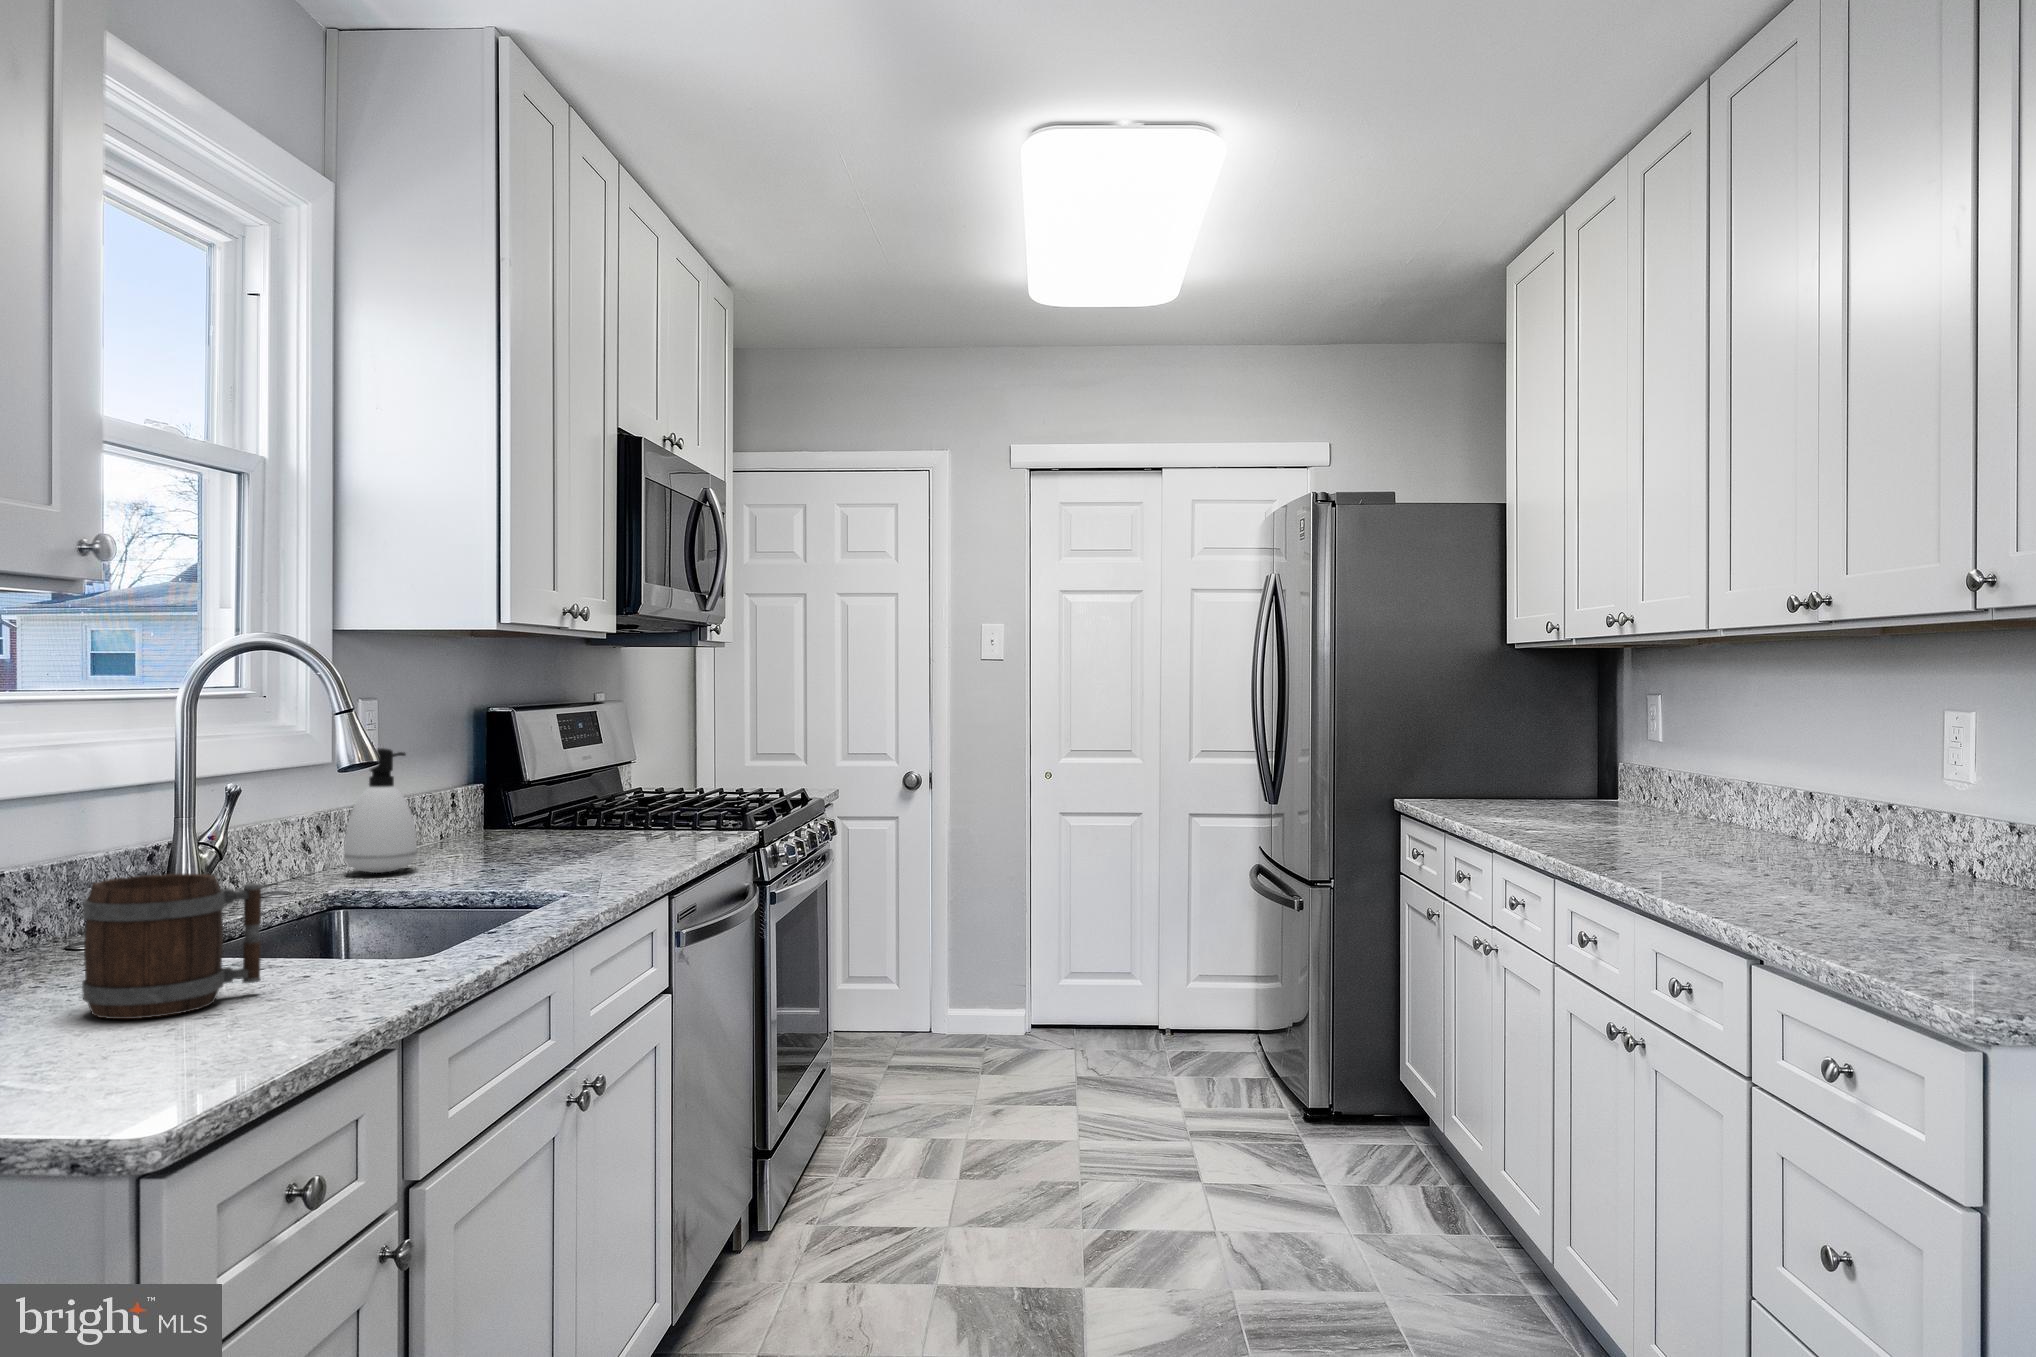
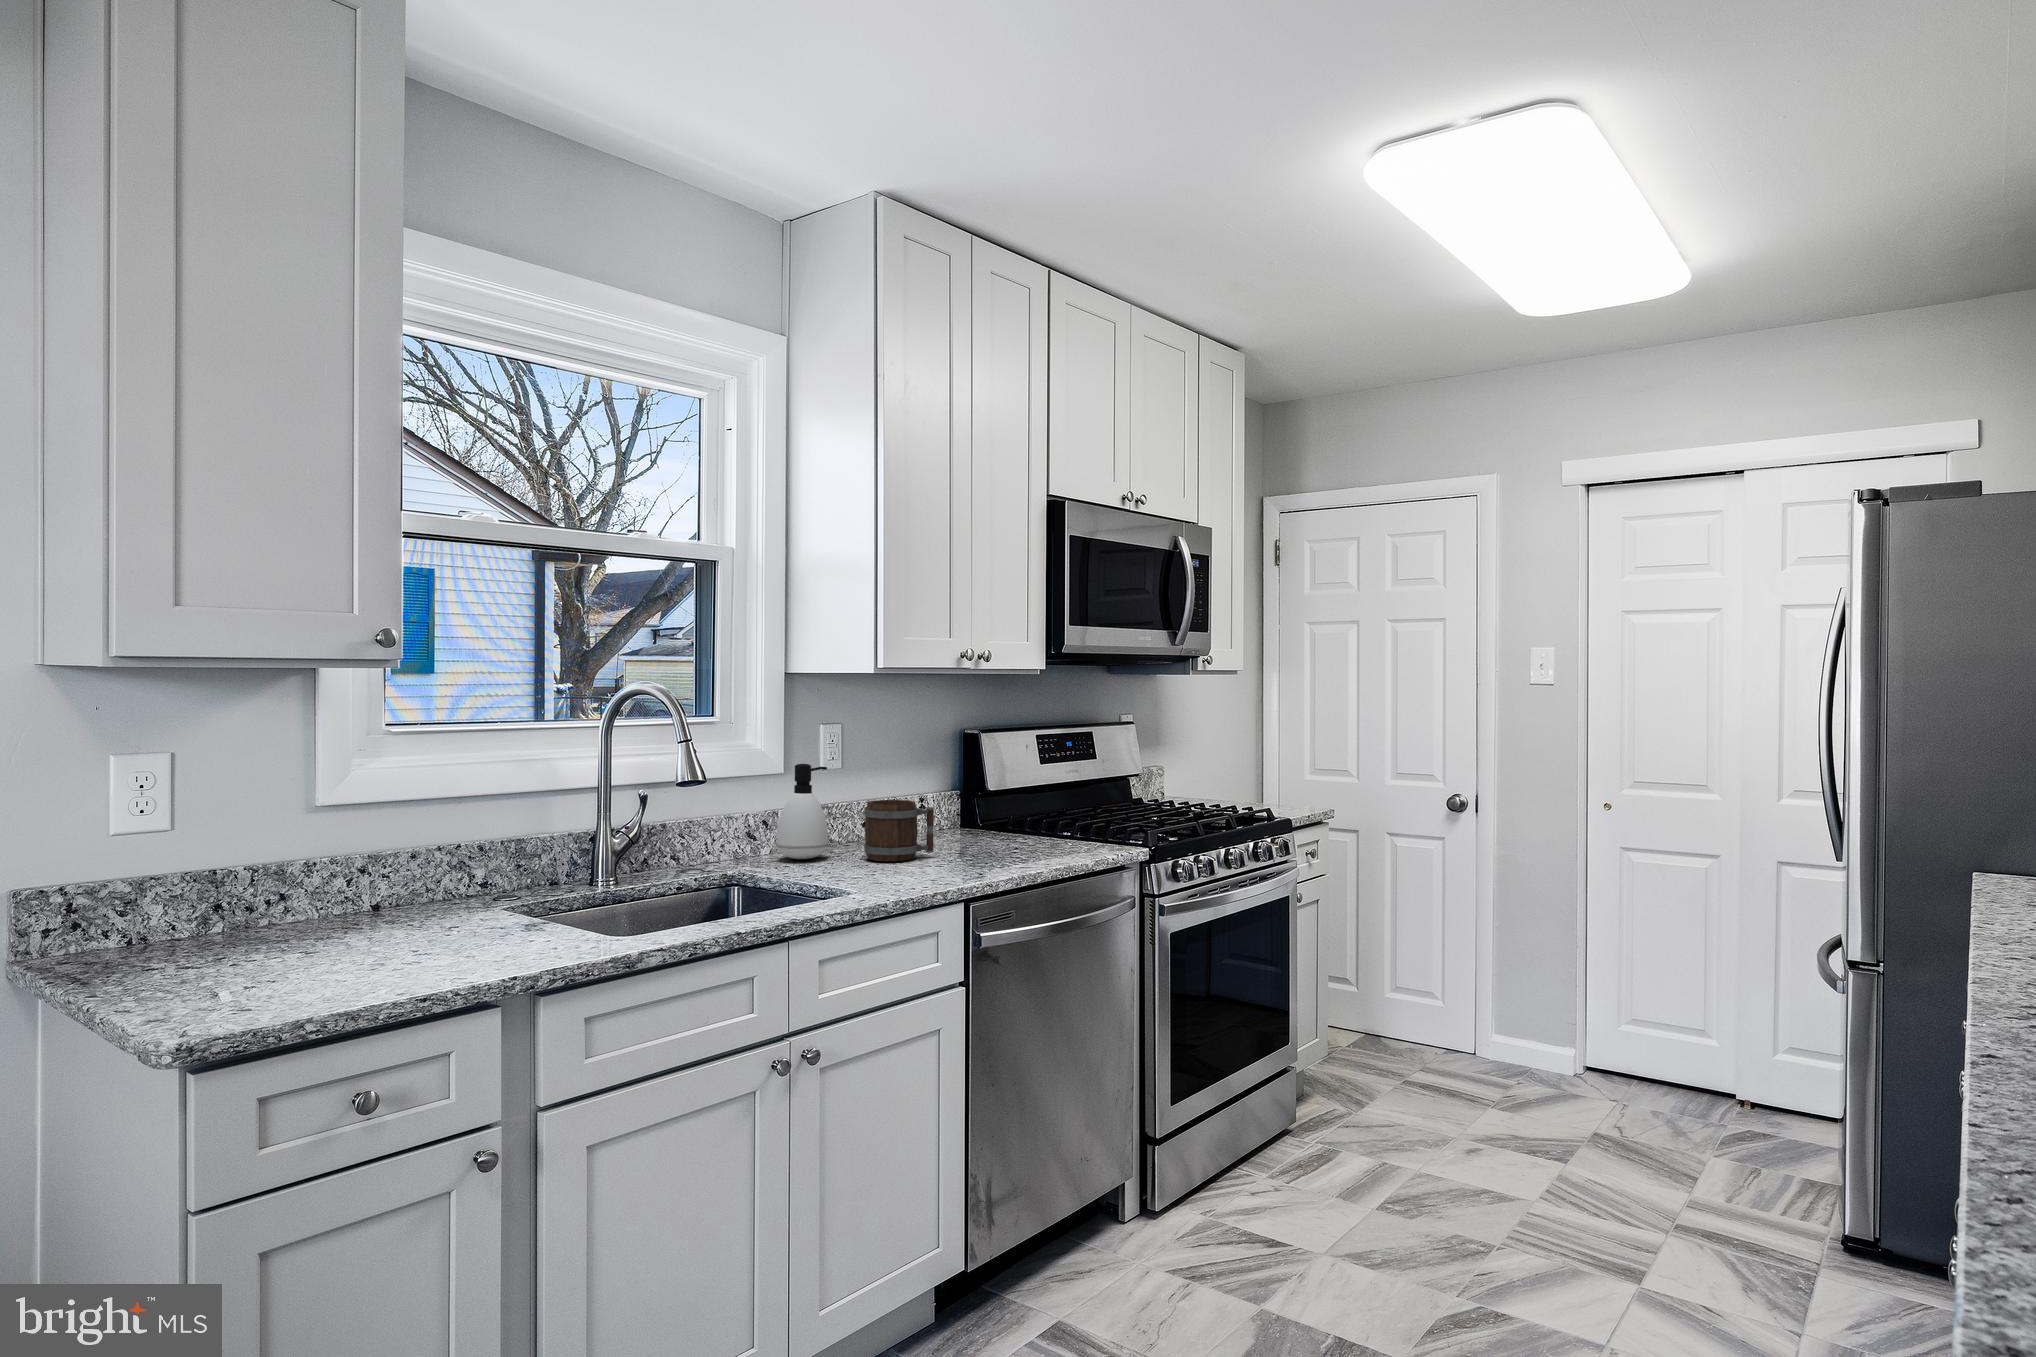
mug: present [82,874,262,1019] -> present [864,800,934,861]

